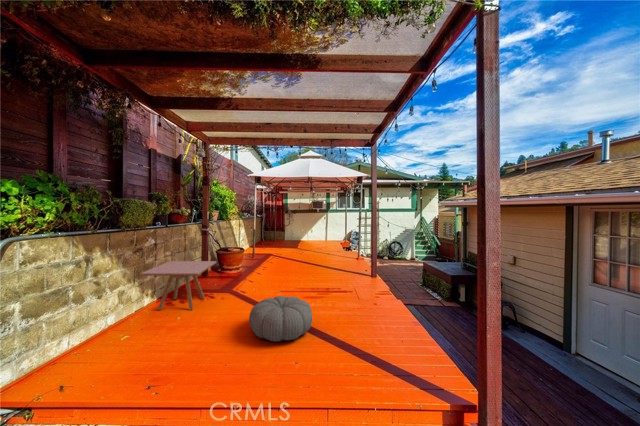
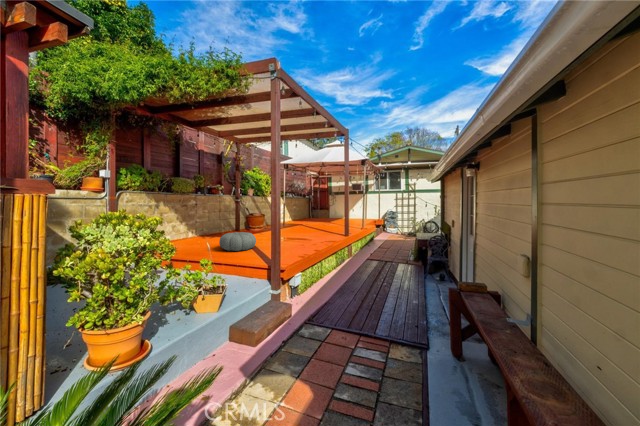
side table: present [141,261,216,311] -> none [185,215,228,240]

